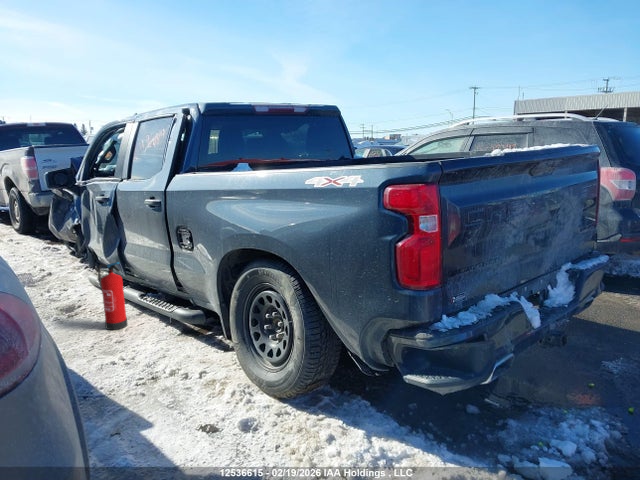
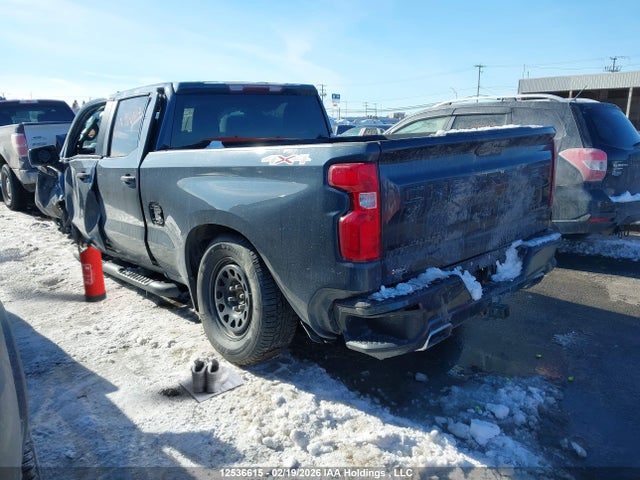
boots: none [216,392,288,441] -> present [180,359,246,402]

